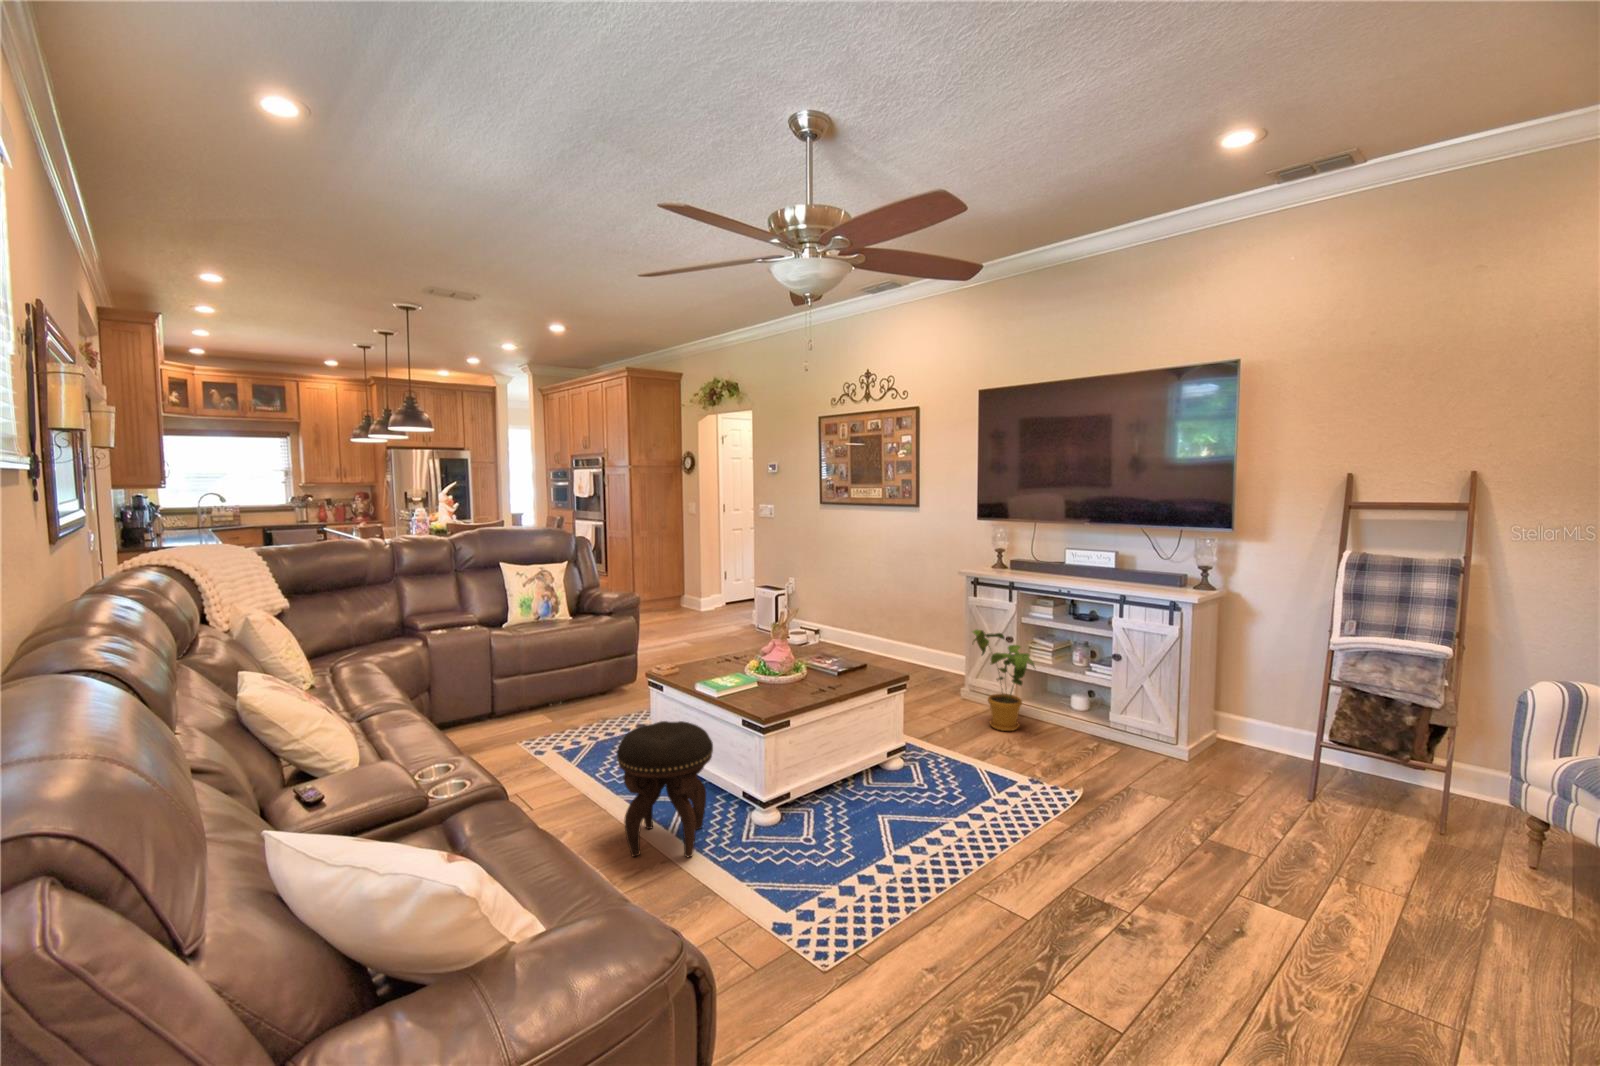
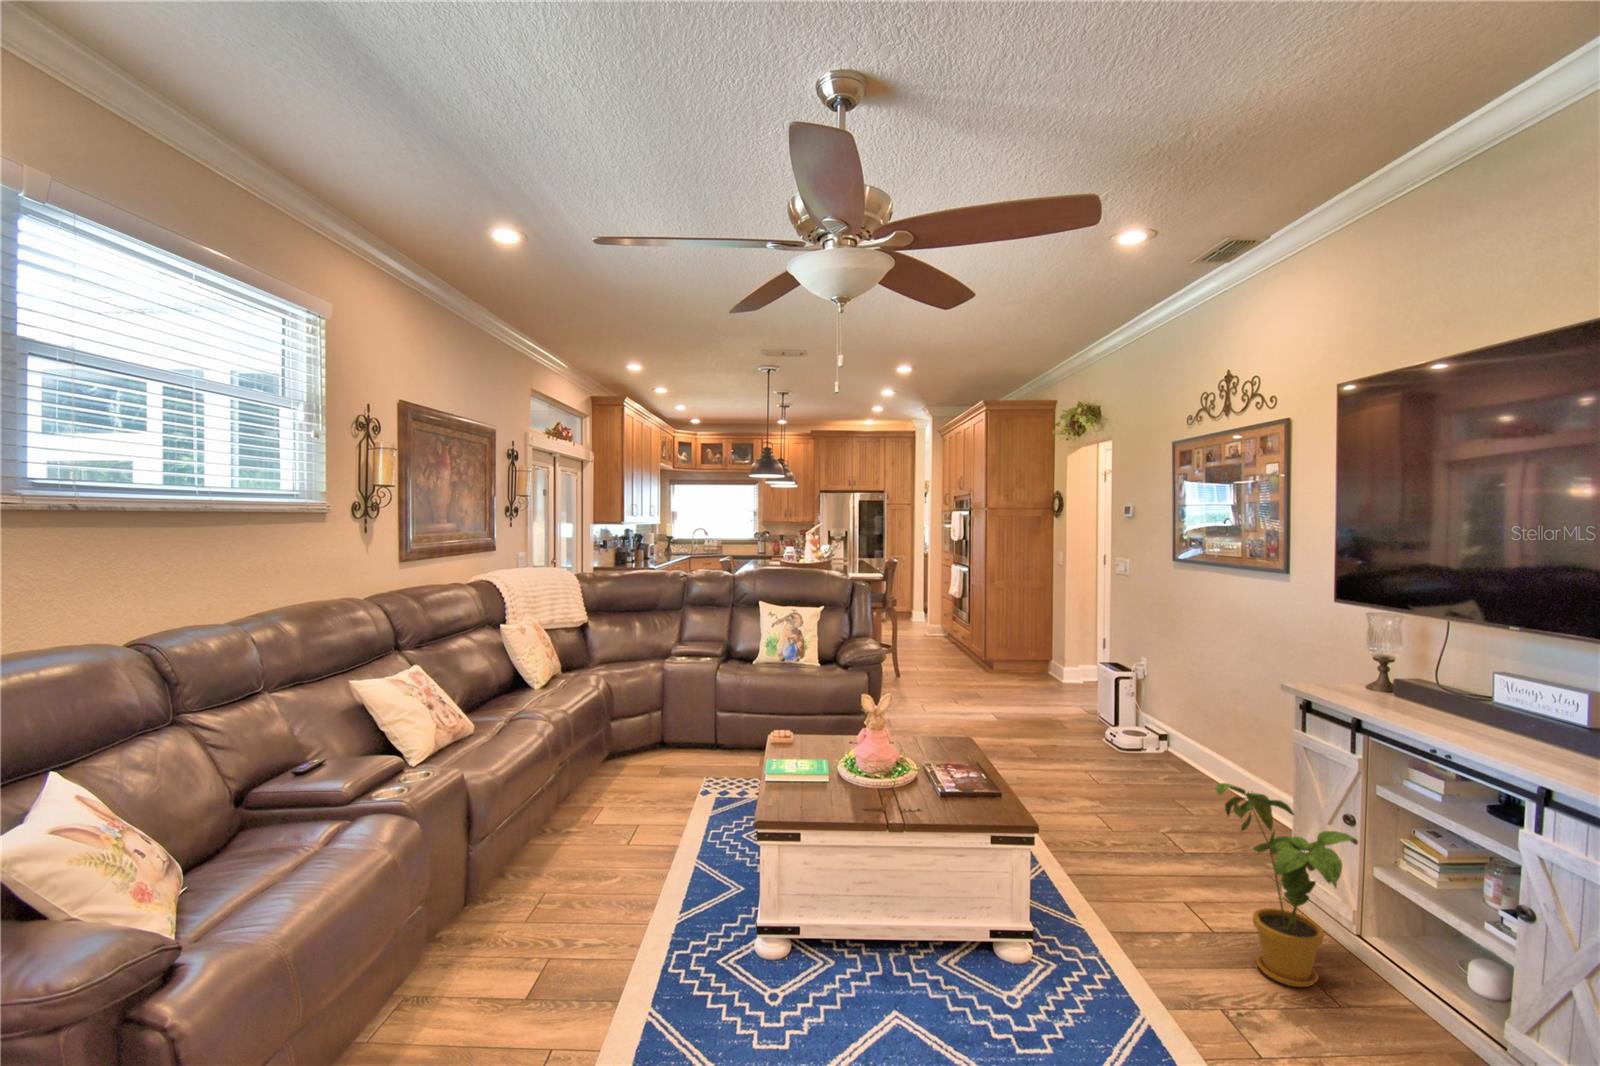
footstool: present [617,721,713,857] -> none [612,783,717,944]

